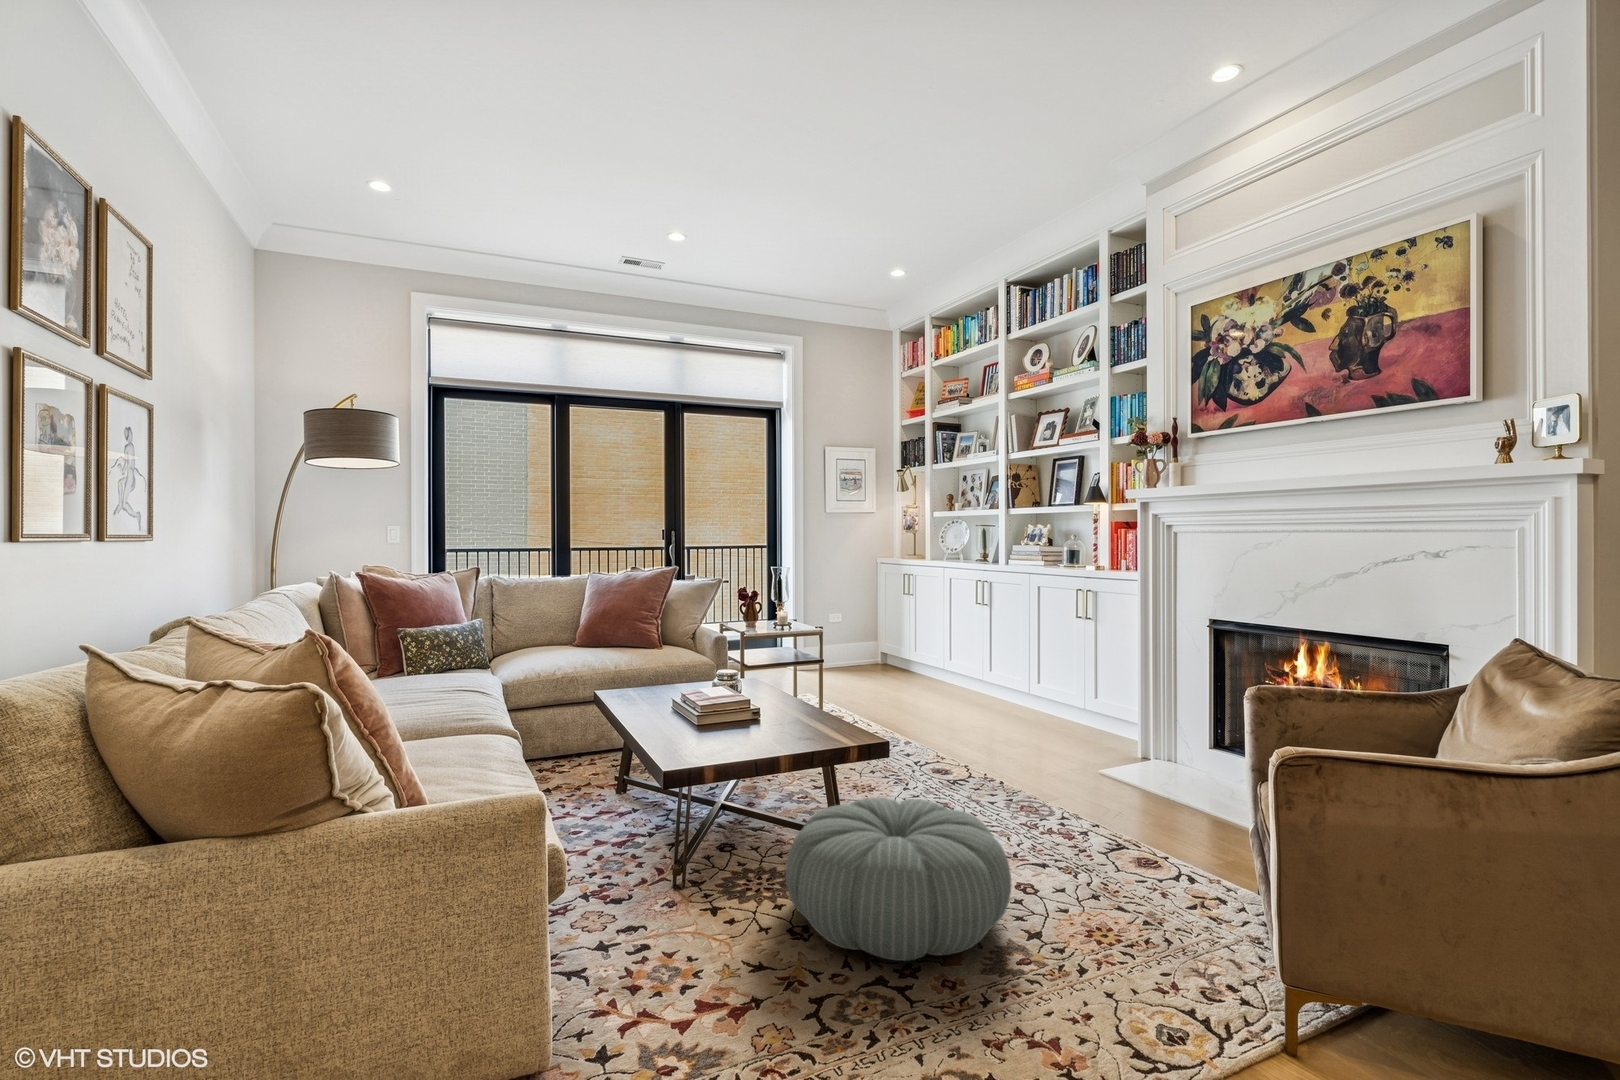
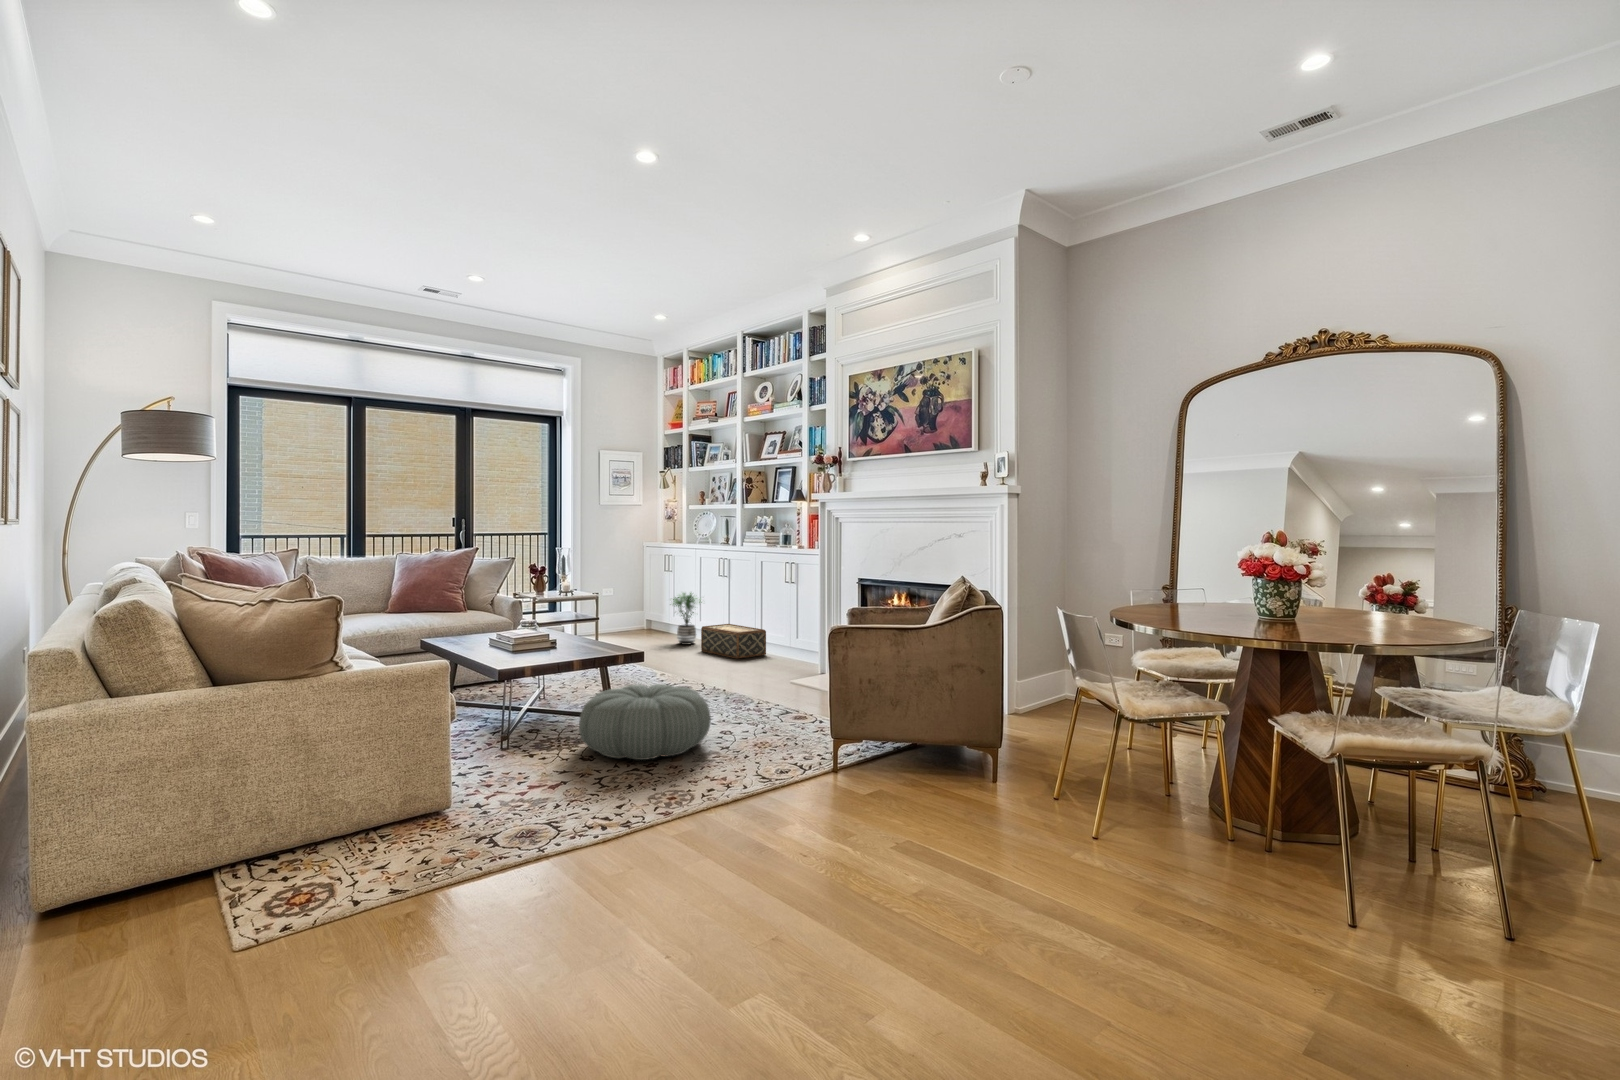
potted plant: none [908,621,957,691] -> present [673,593,702,645]
woven basket: none [954,667,1046,720] -> present [701,624,766,659]

